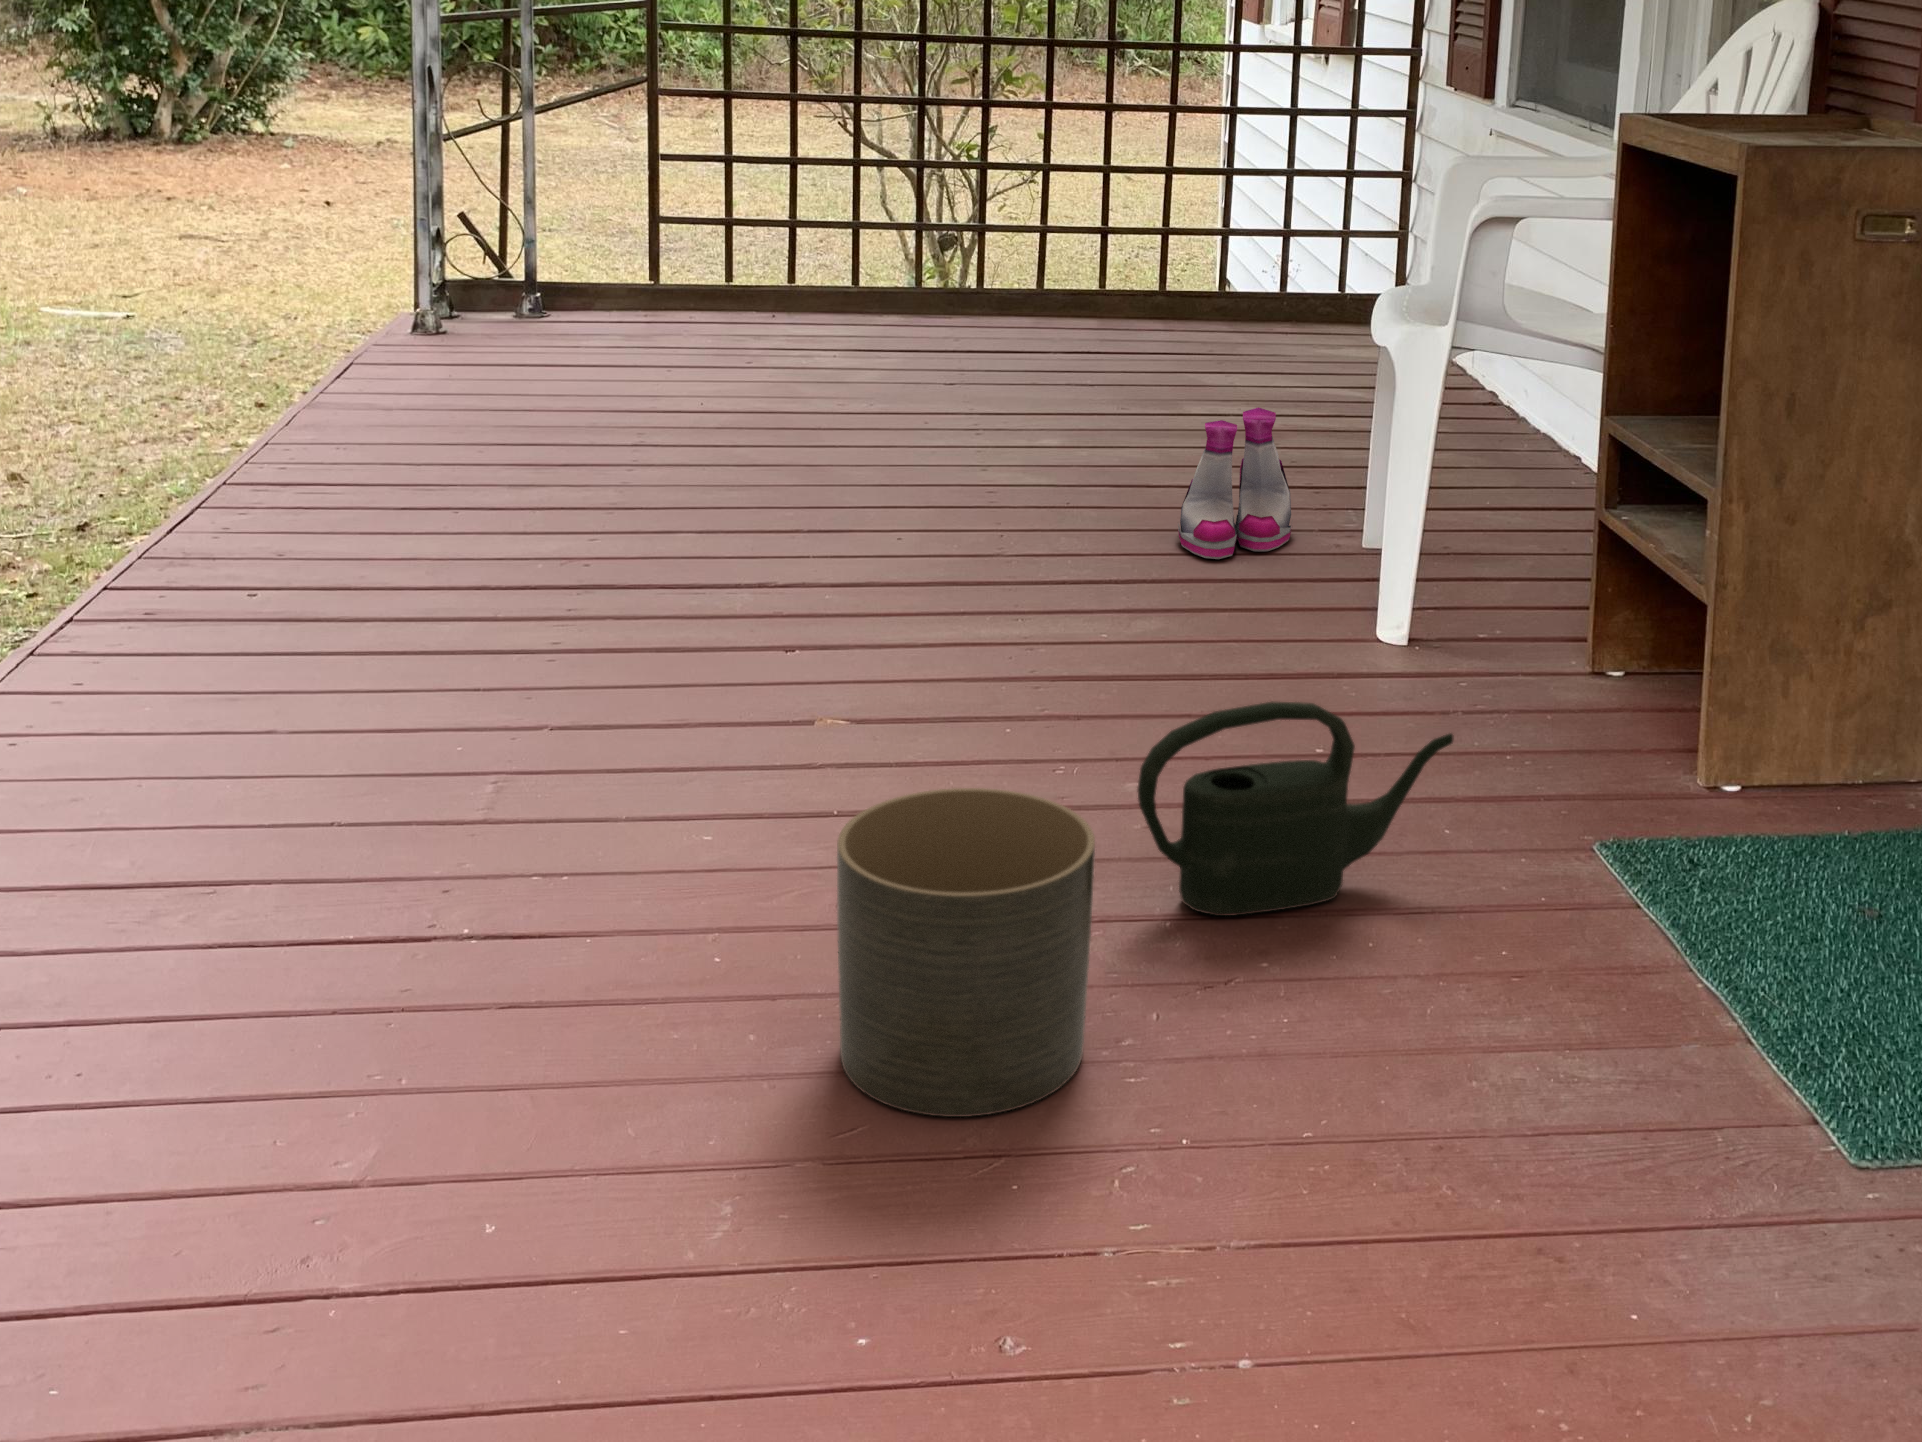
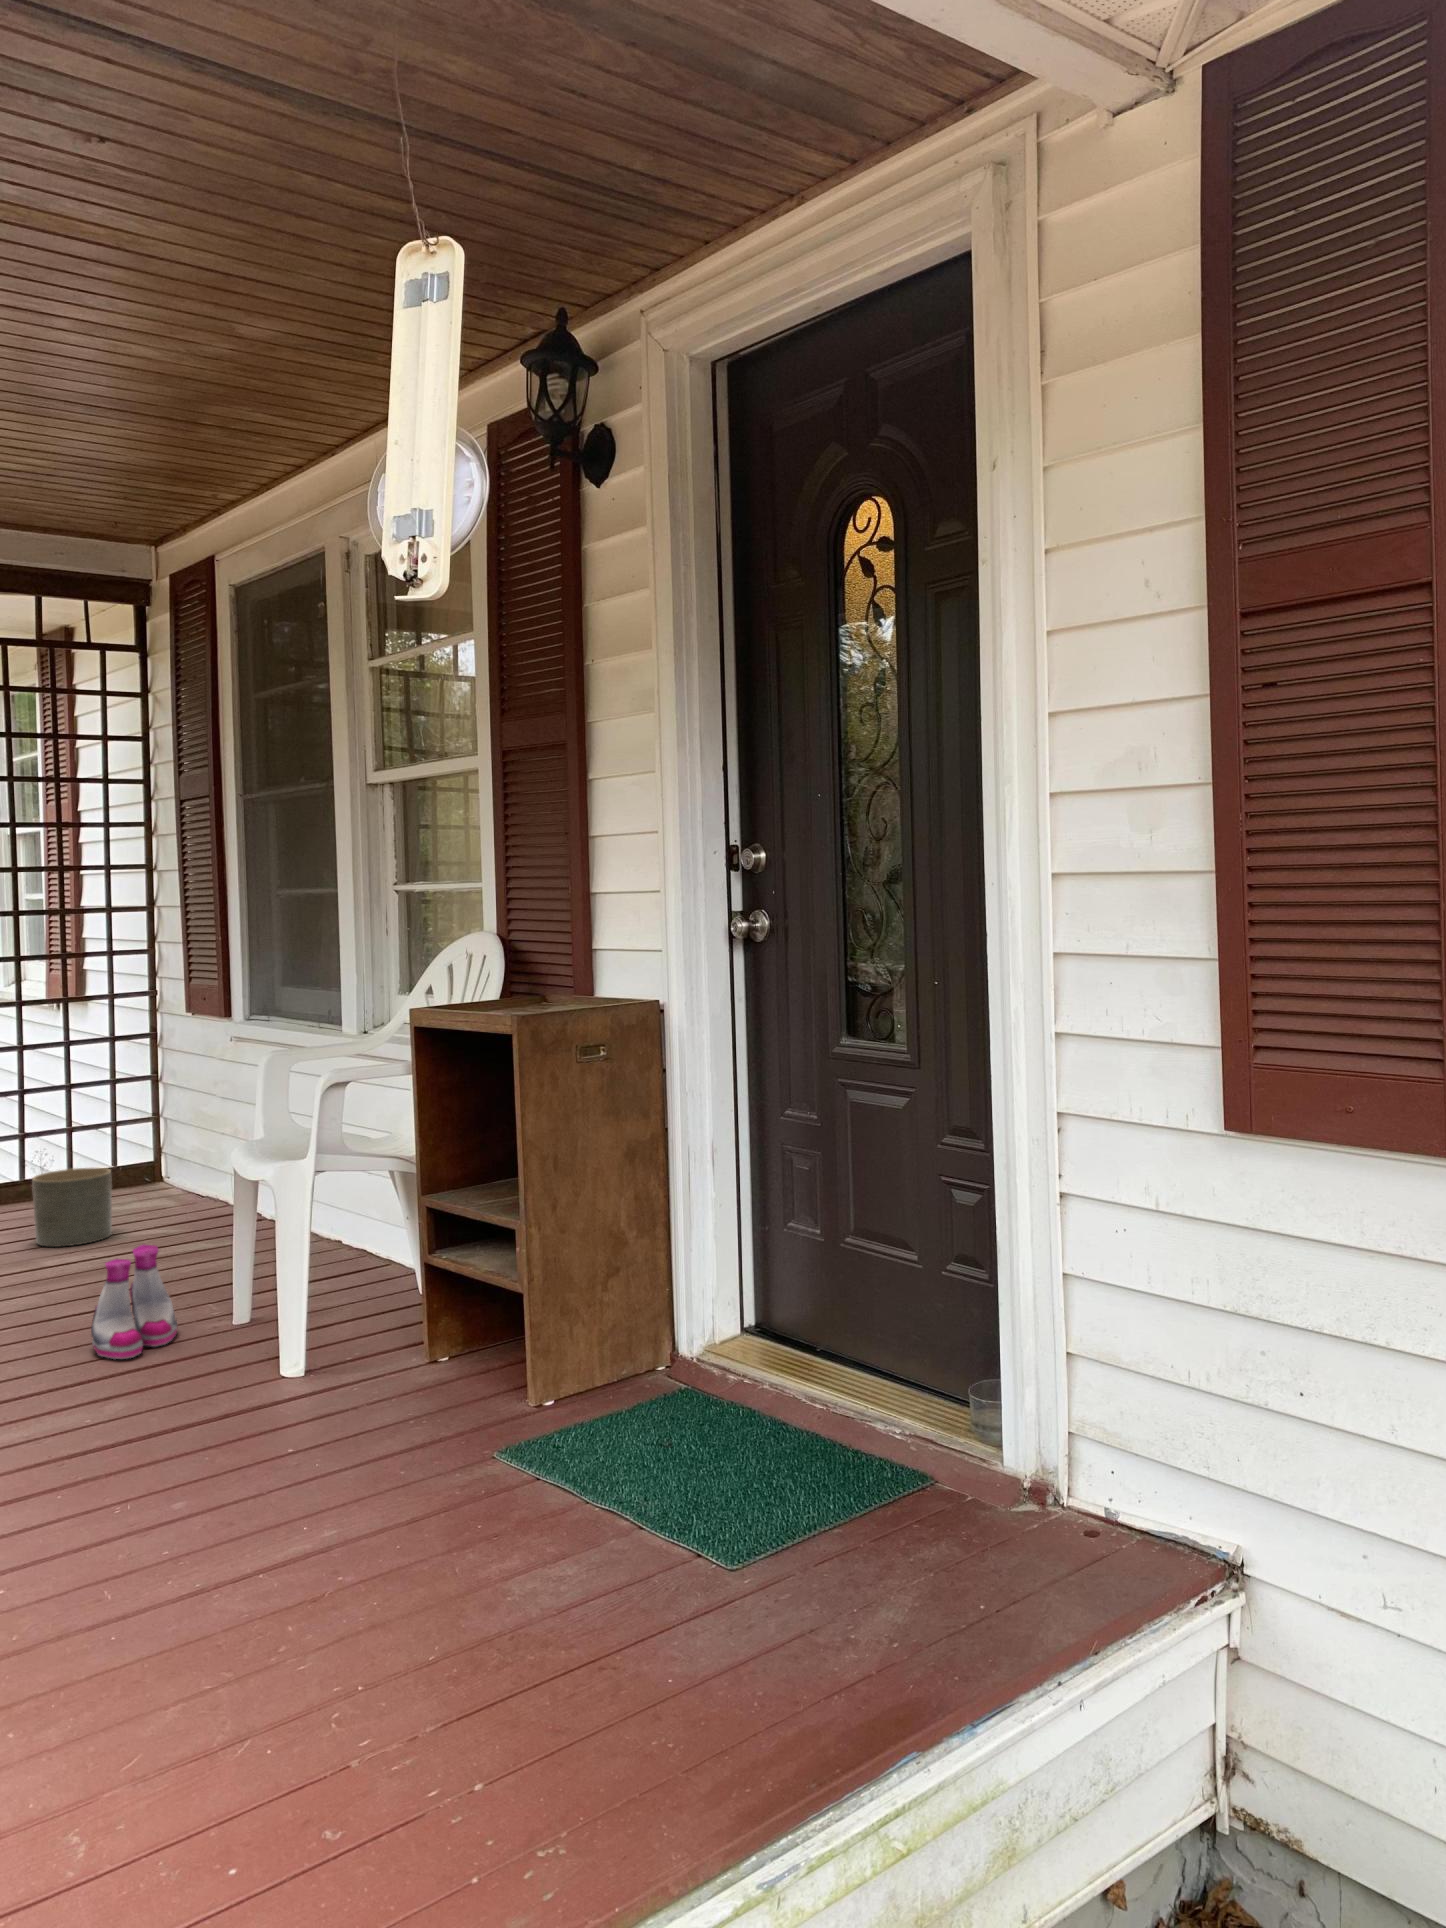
watering can: present [1138,701,1454,916] -> none [222,1408,414,1575]
planter: present [837,788,1095,1117] -> present [32,1168,112,1247]

